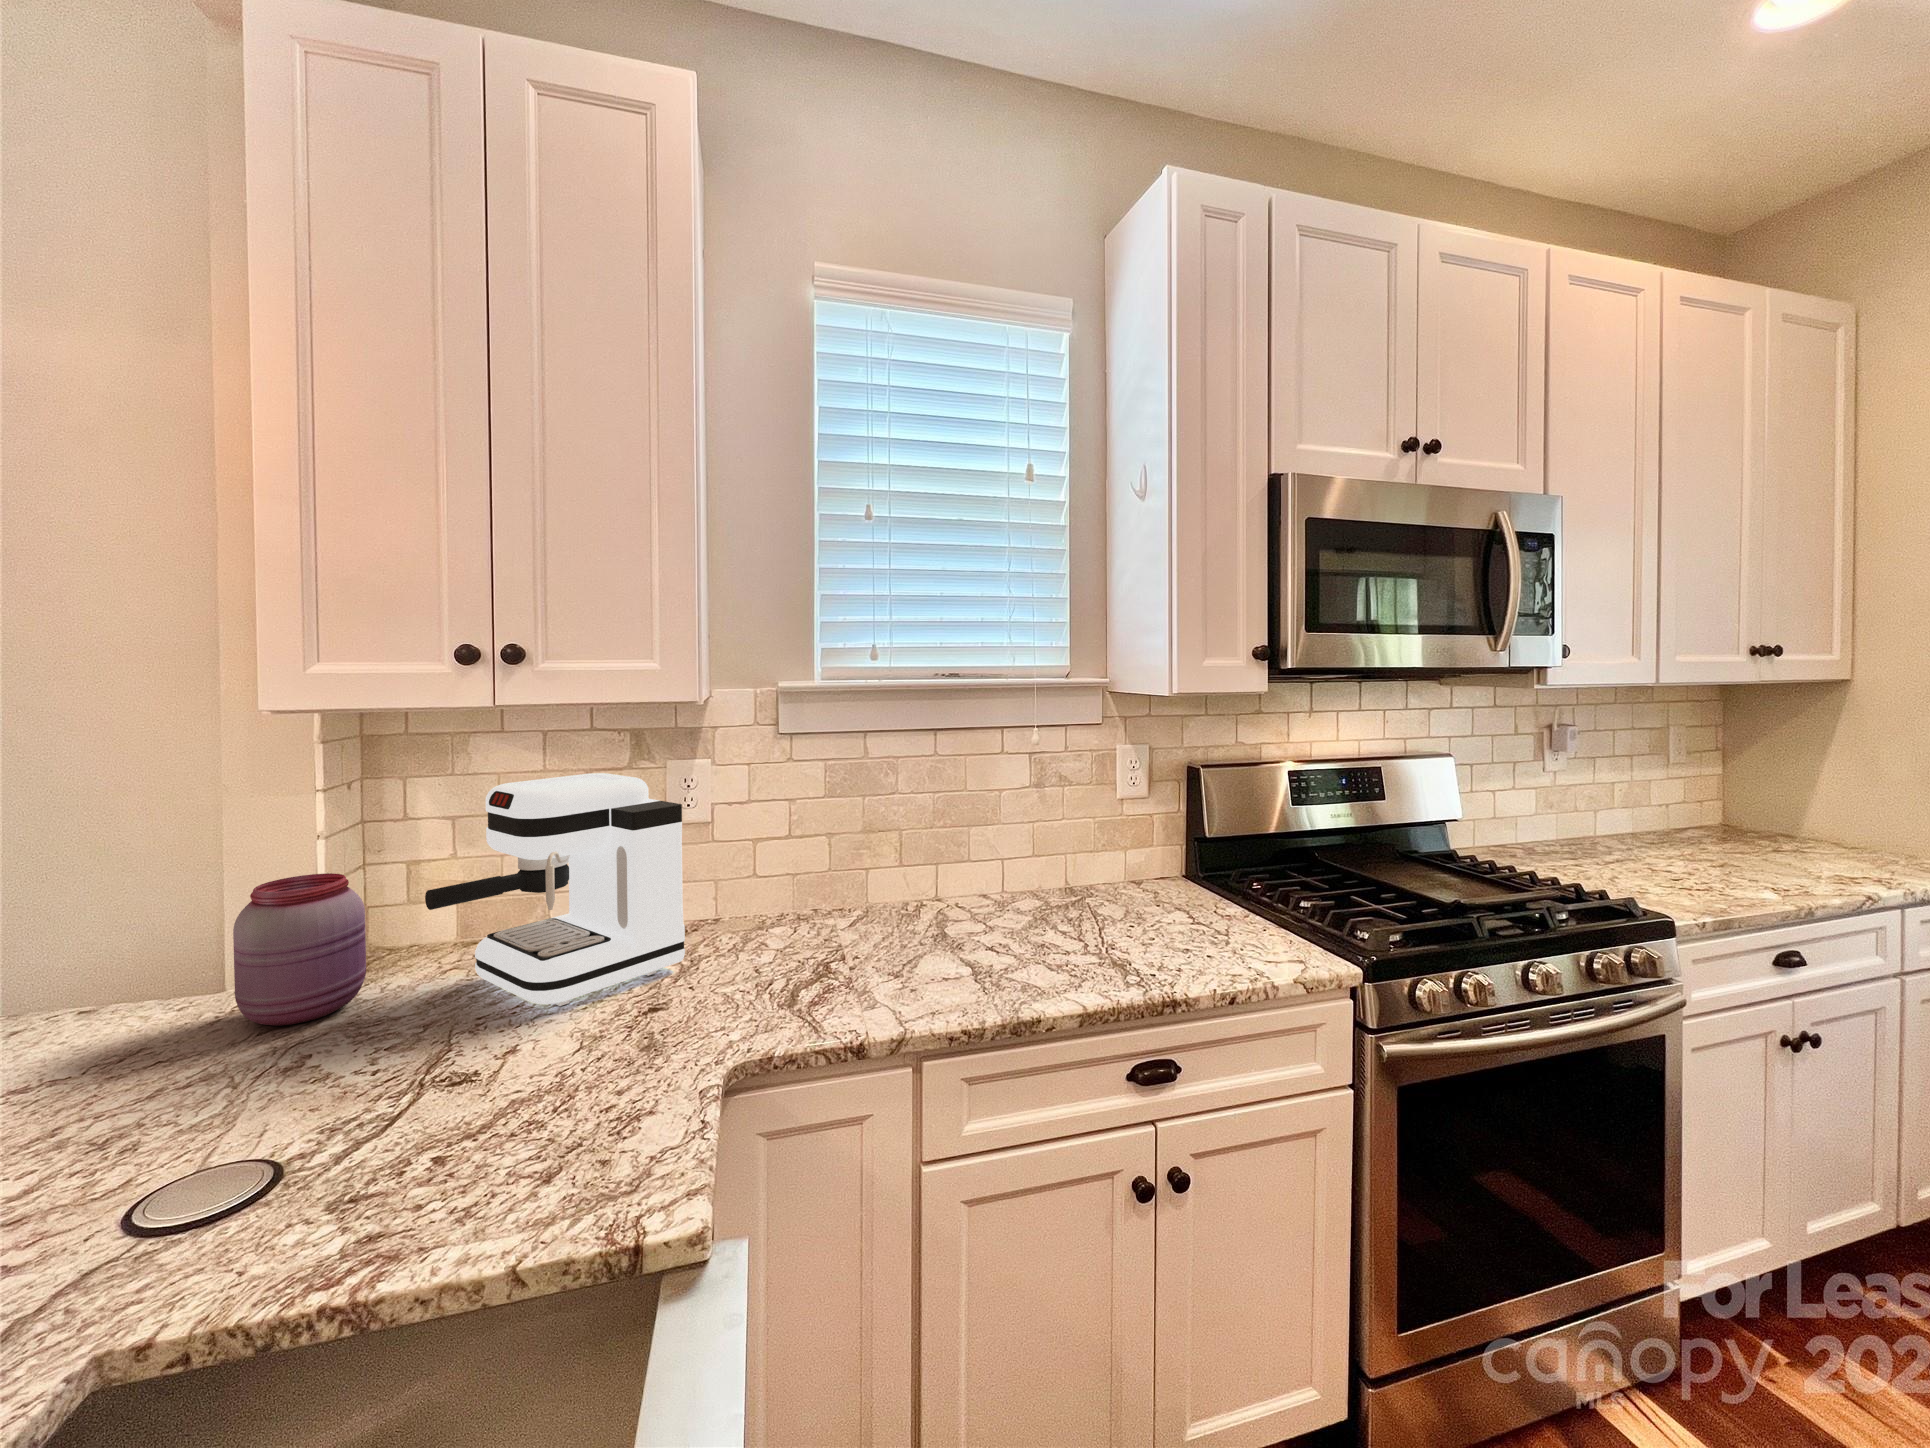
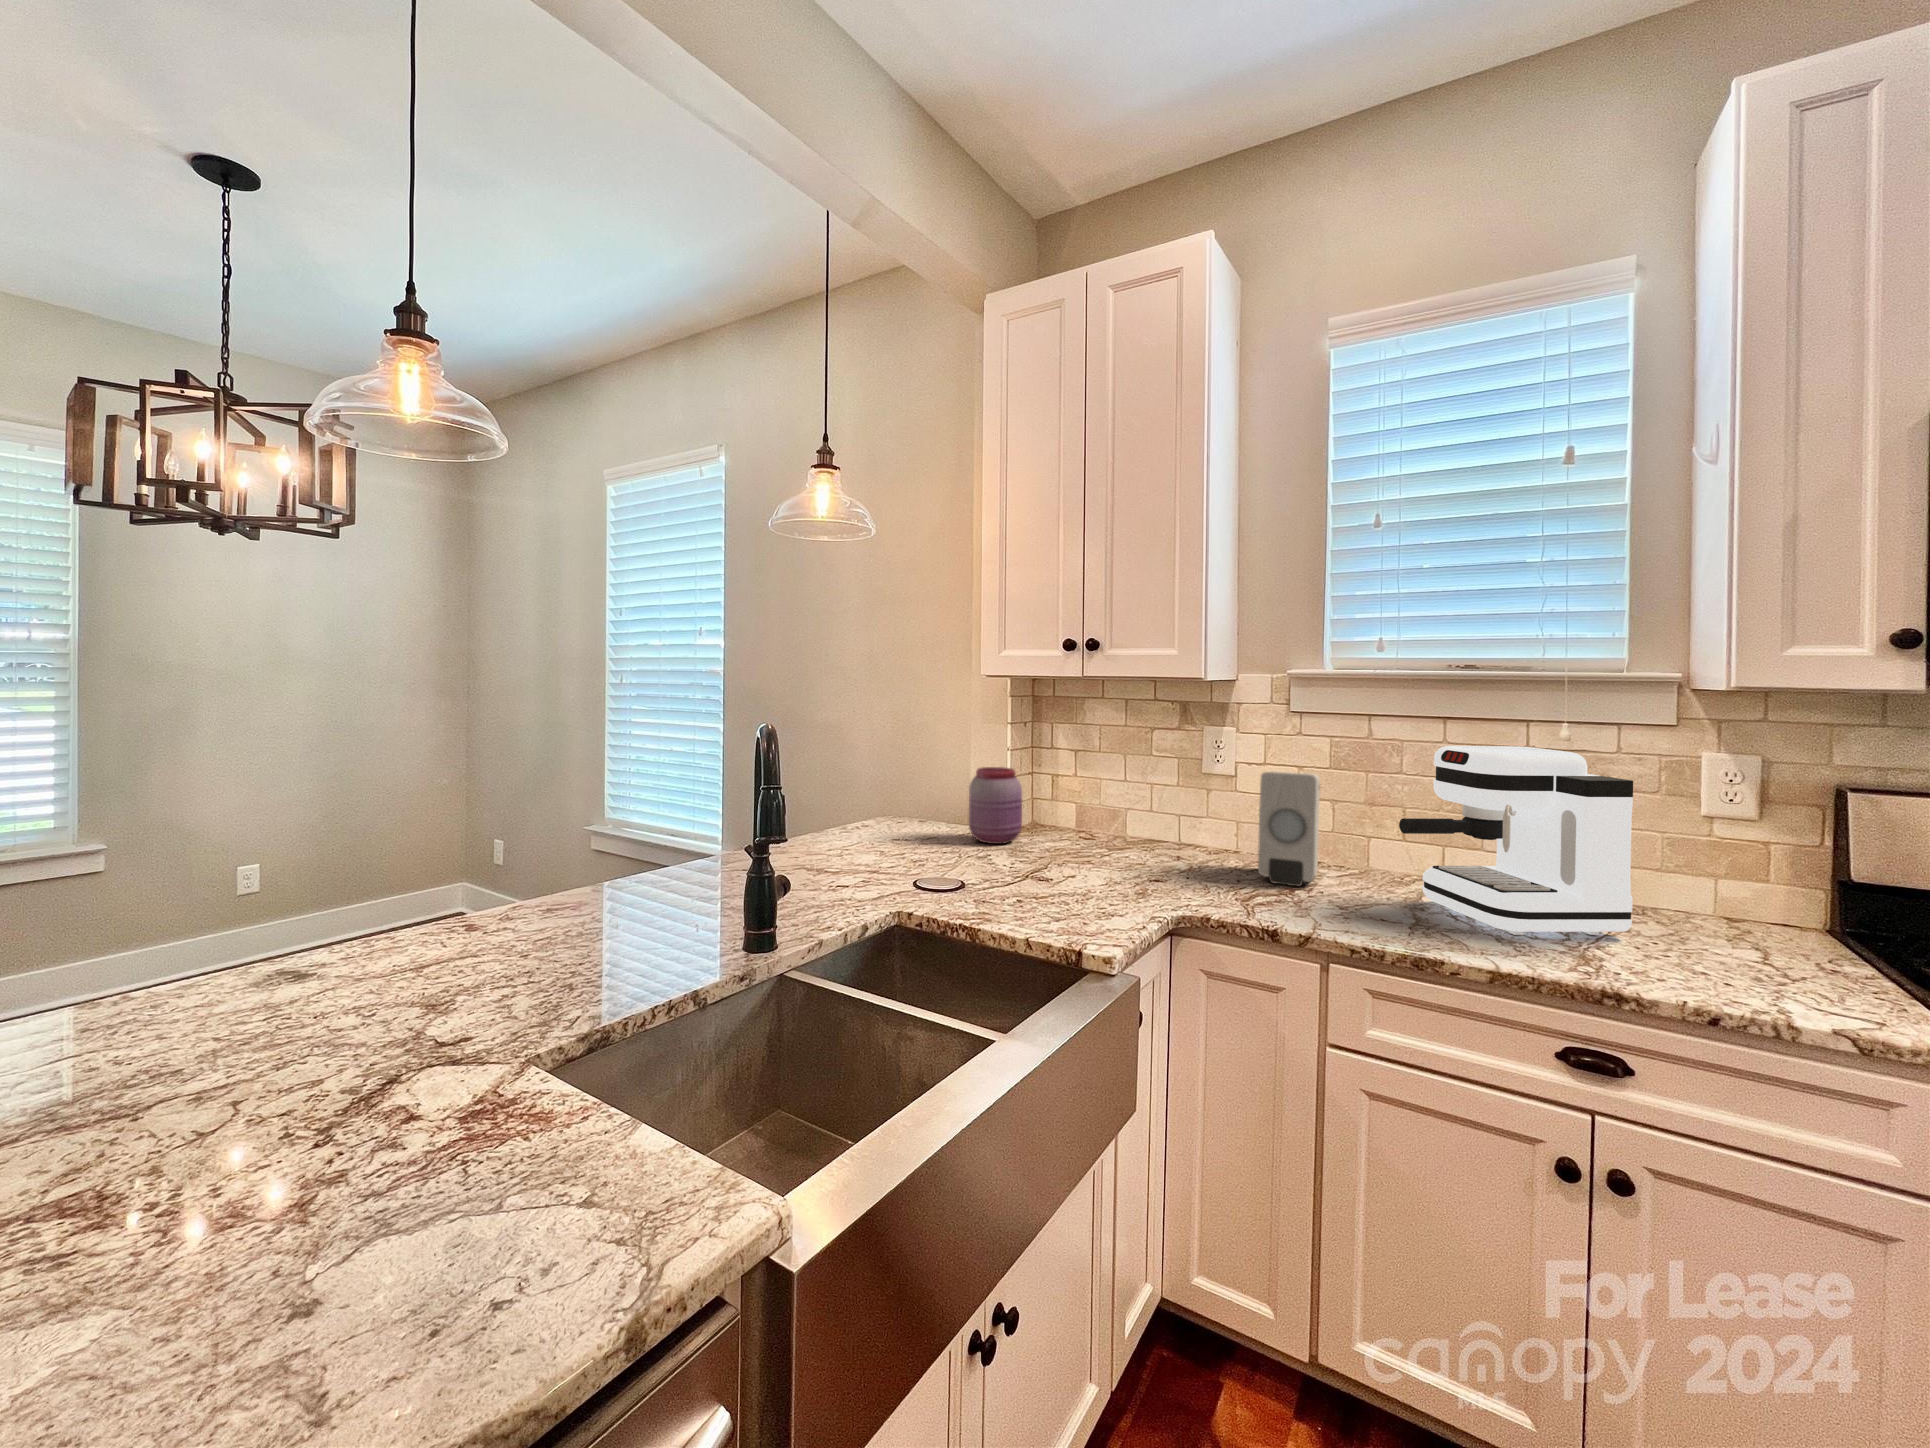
coffee maker: present [425,773,685,1006] -> present [1399,746,1633,935]
soap dispenser: none [770,810,846,959] -> present [1258,771,1320,886]

